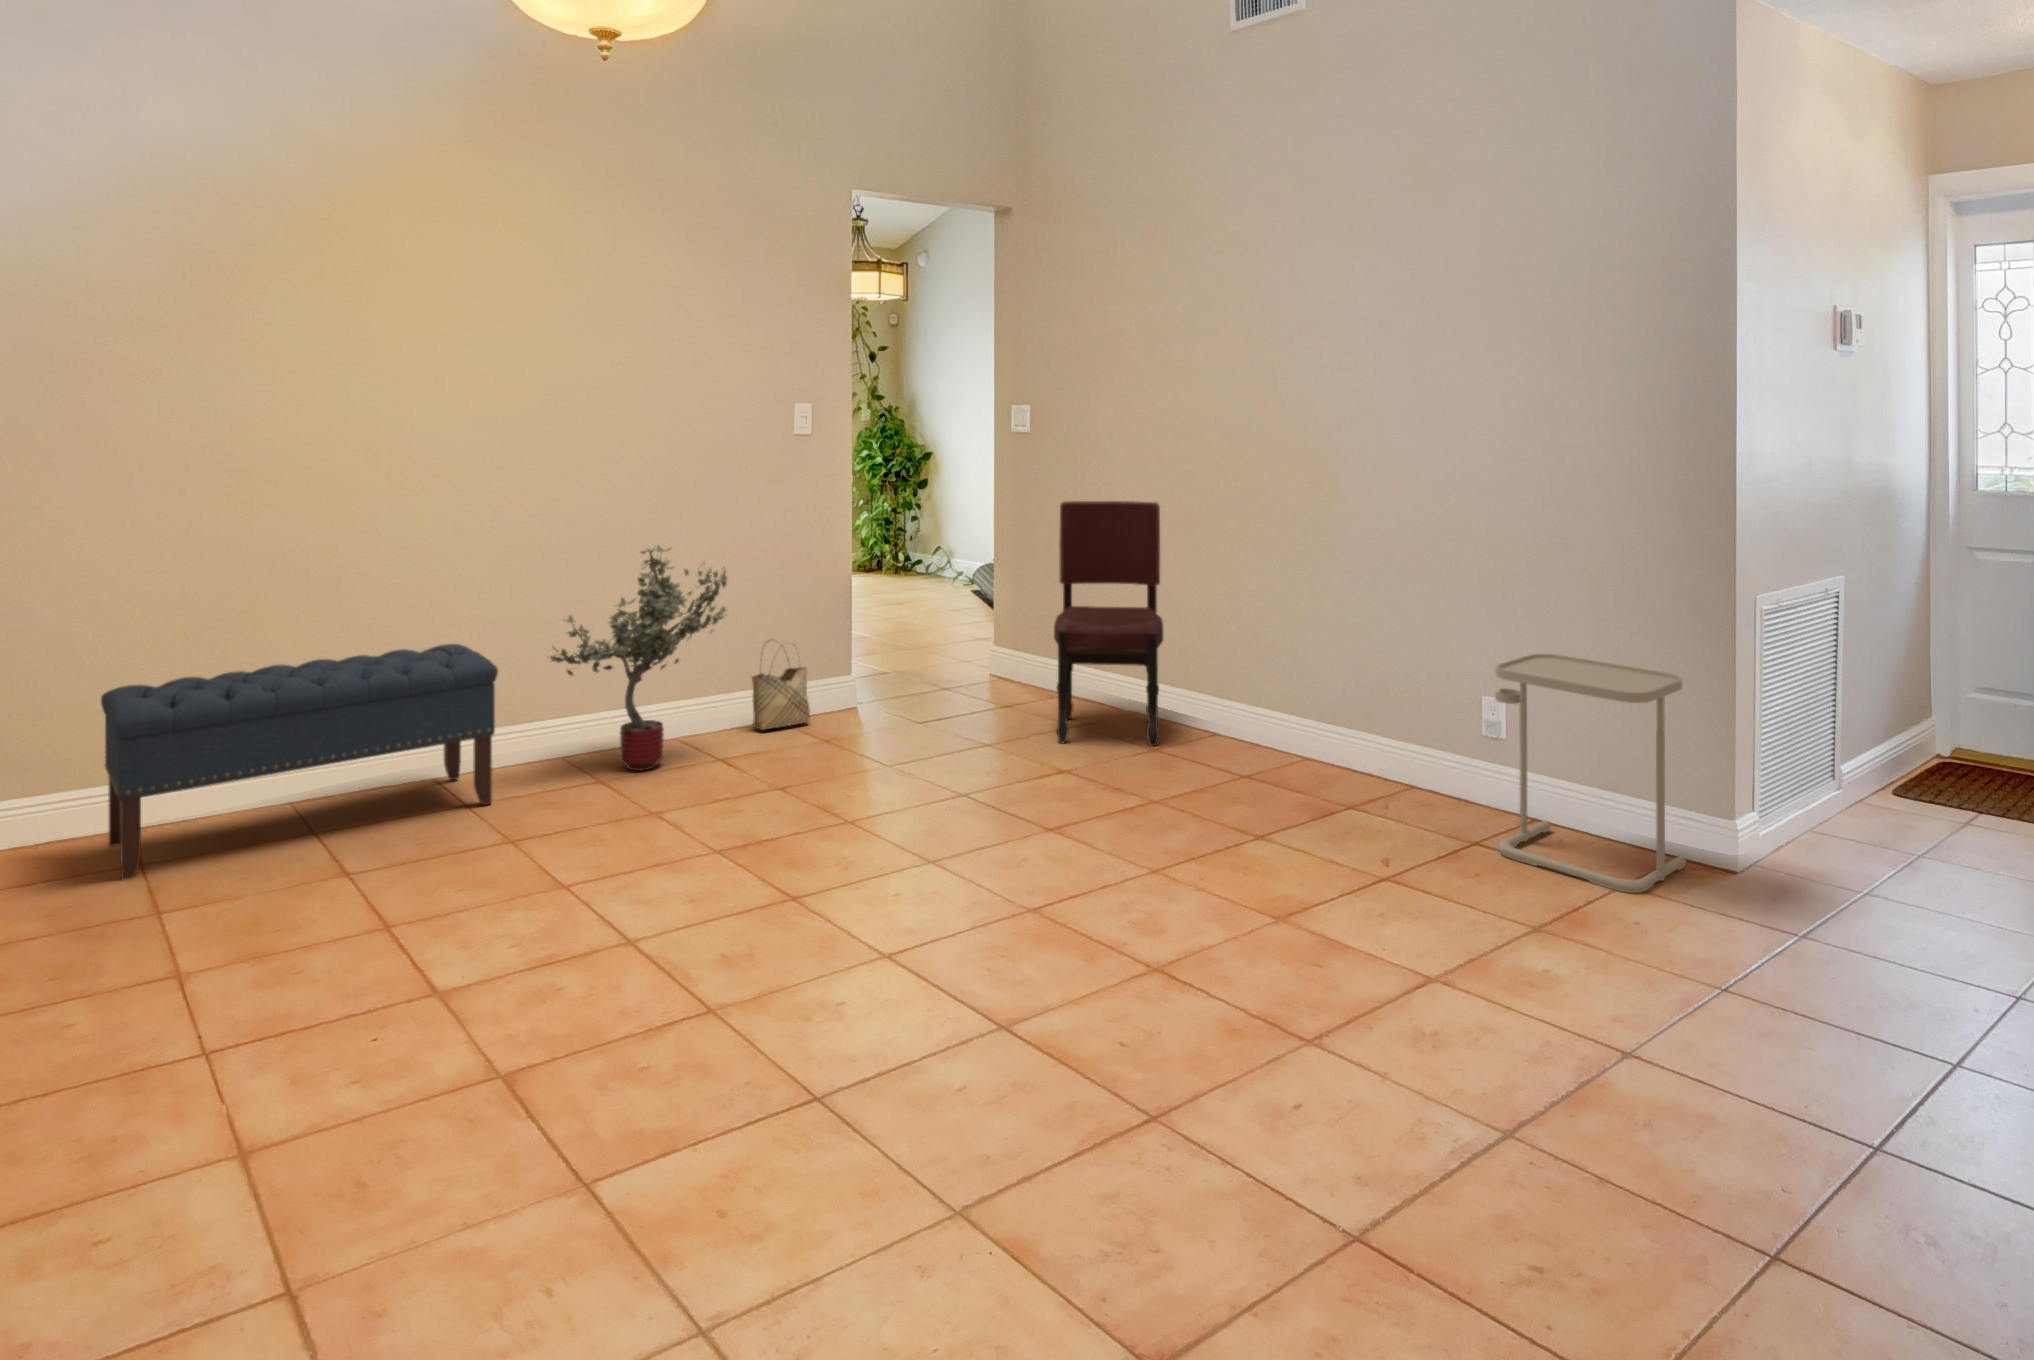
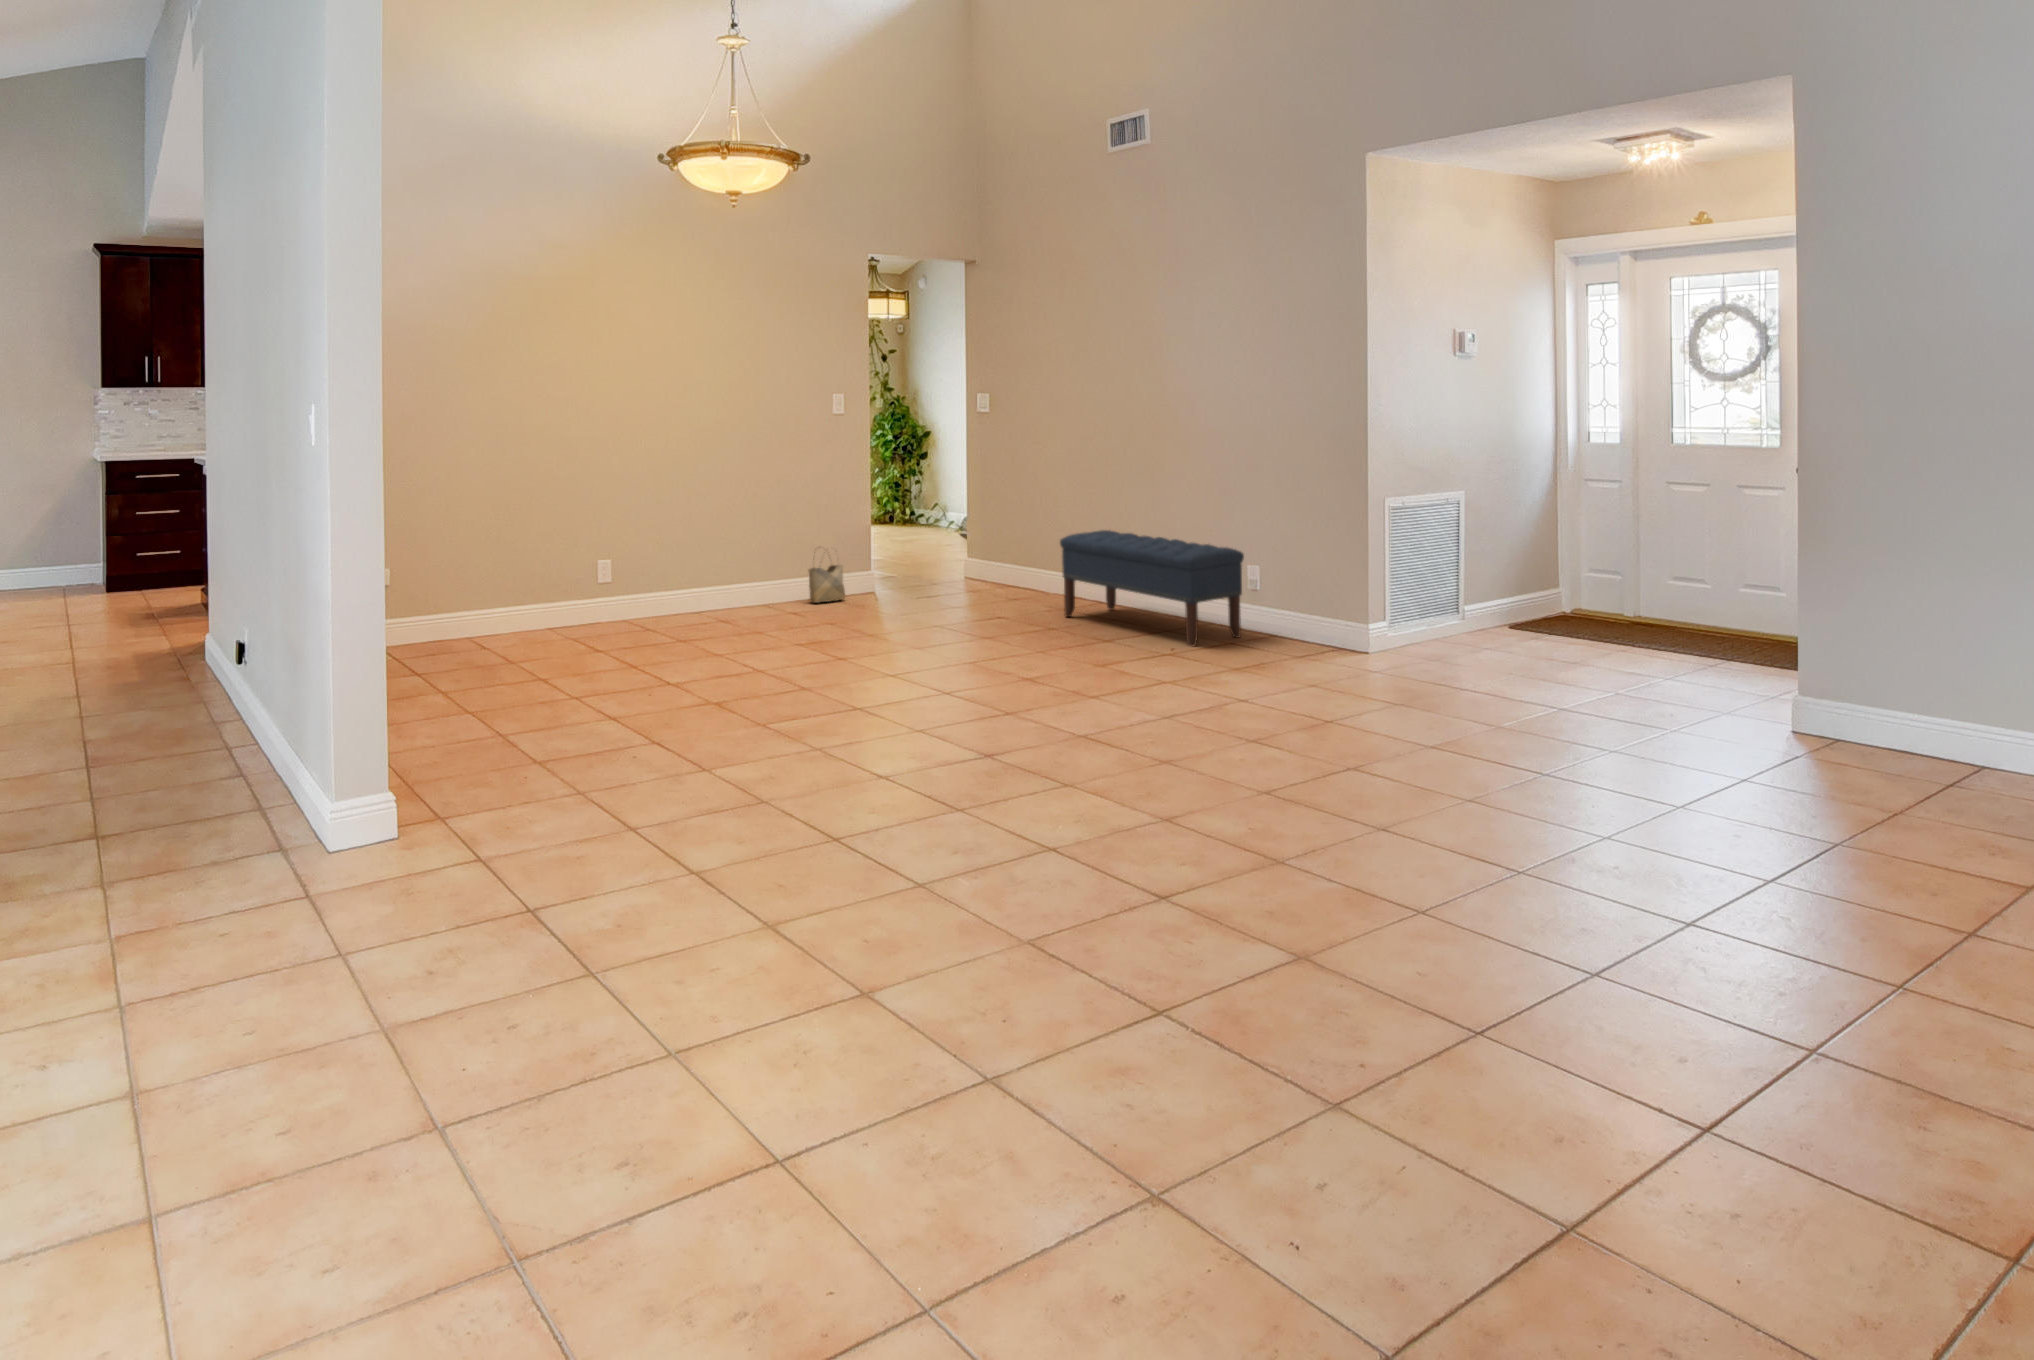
dining chair: present [1054,501,1163,746] -> none [1001,457,1070,610]
potted tree: present [550,545,727,771] -> none [689,483,795,620]
bench: present [101,644,498,880] -> present [1060,530,1244,646]
side table: present [1495,654,1686,893] -> none [1245,539,1352,666]

